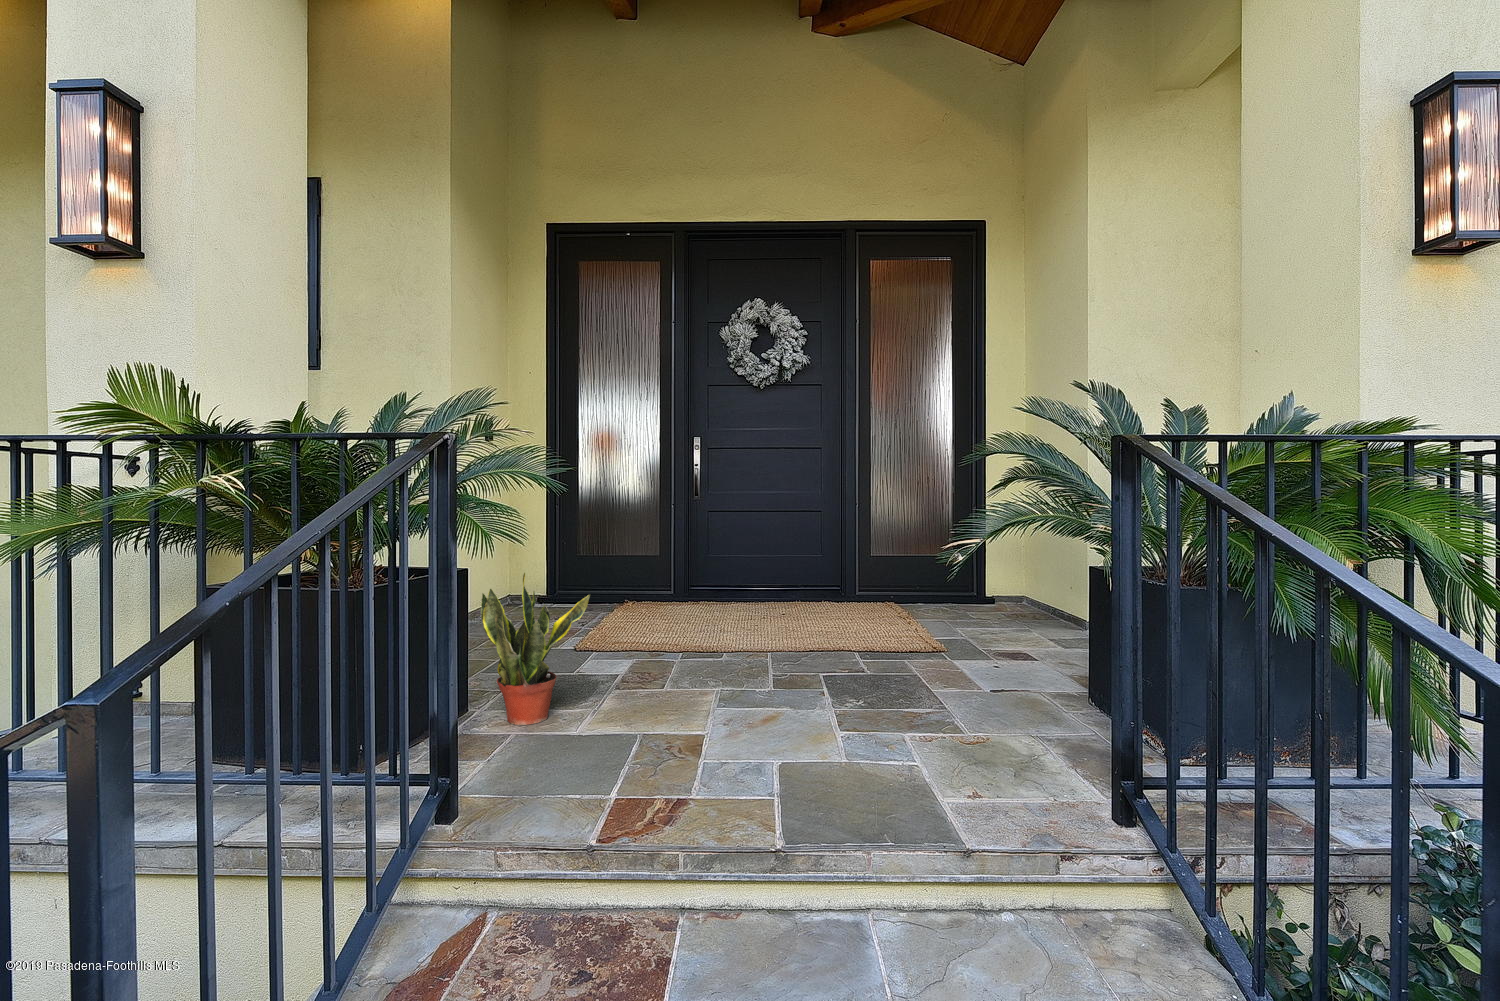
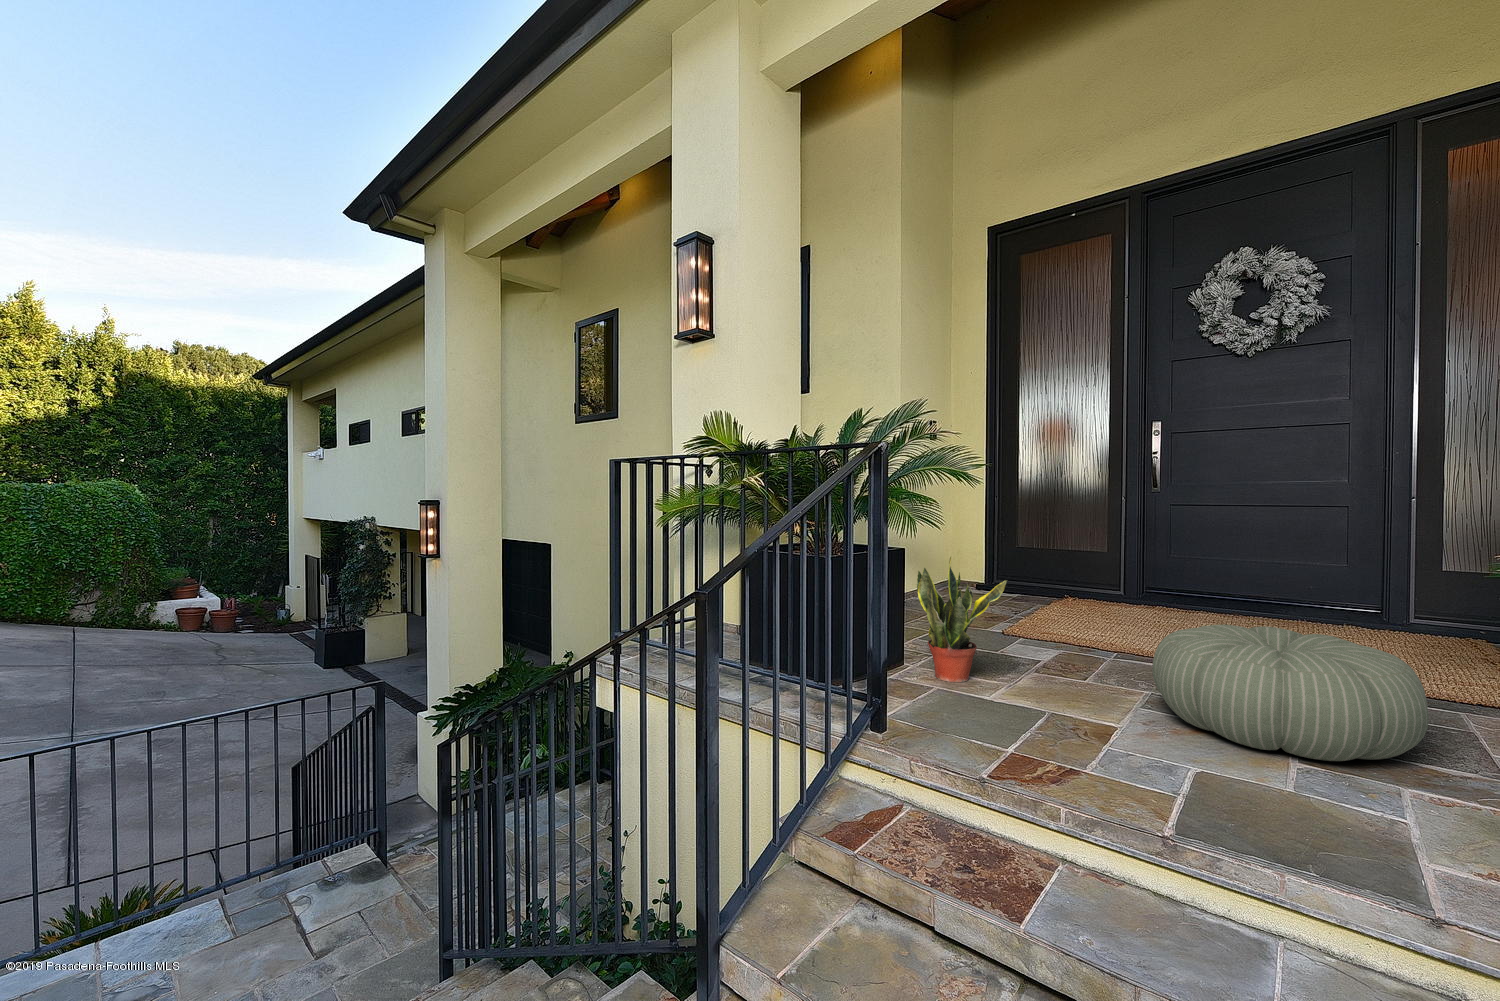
pouf: none [733,613,931,731] -> present [1152,625,1429,761]

